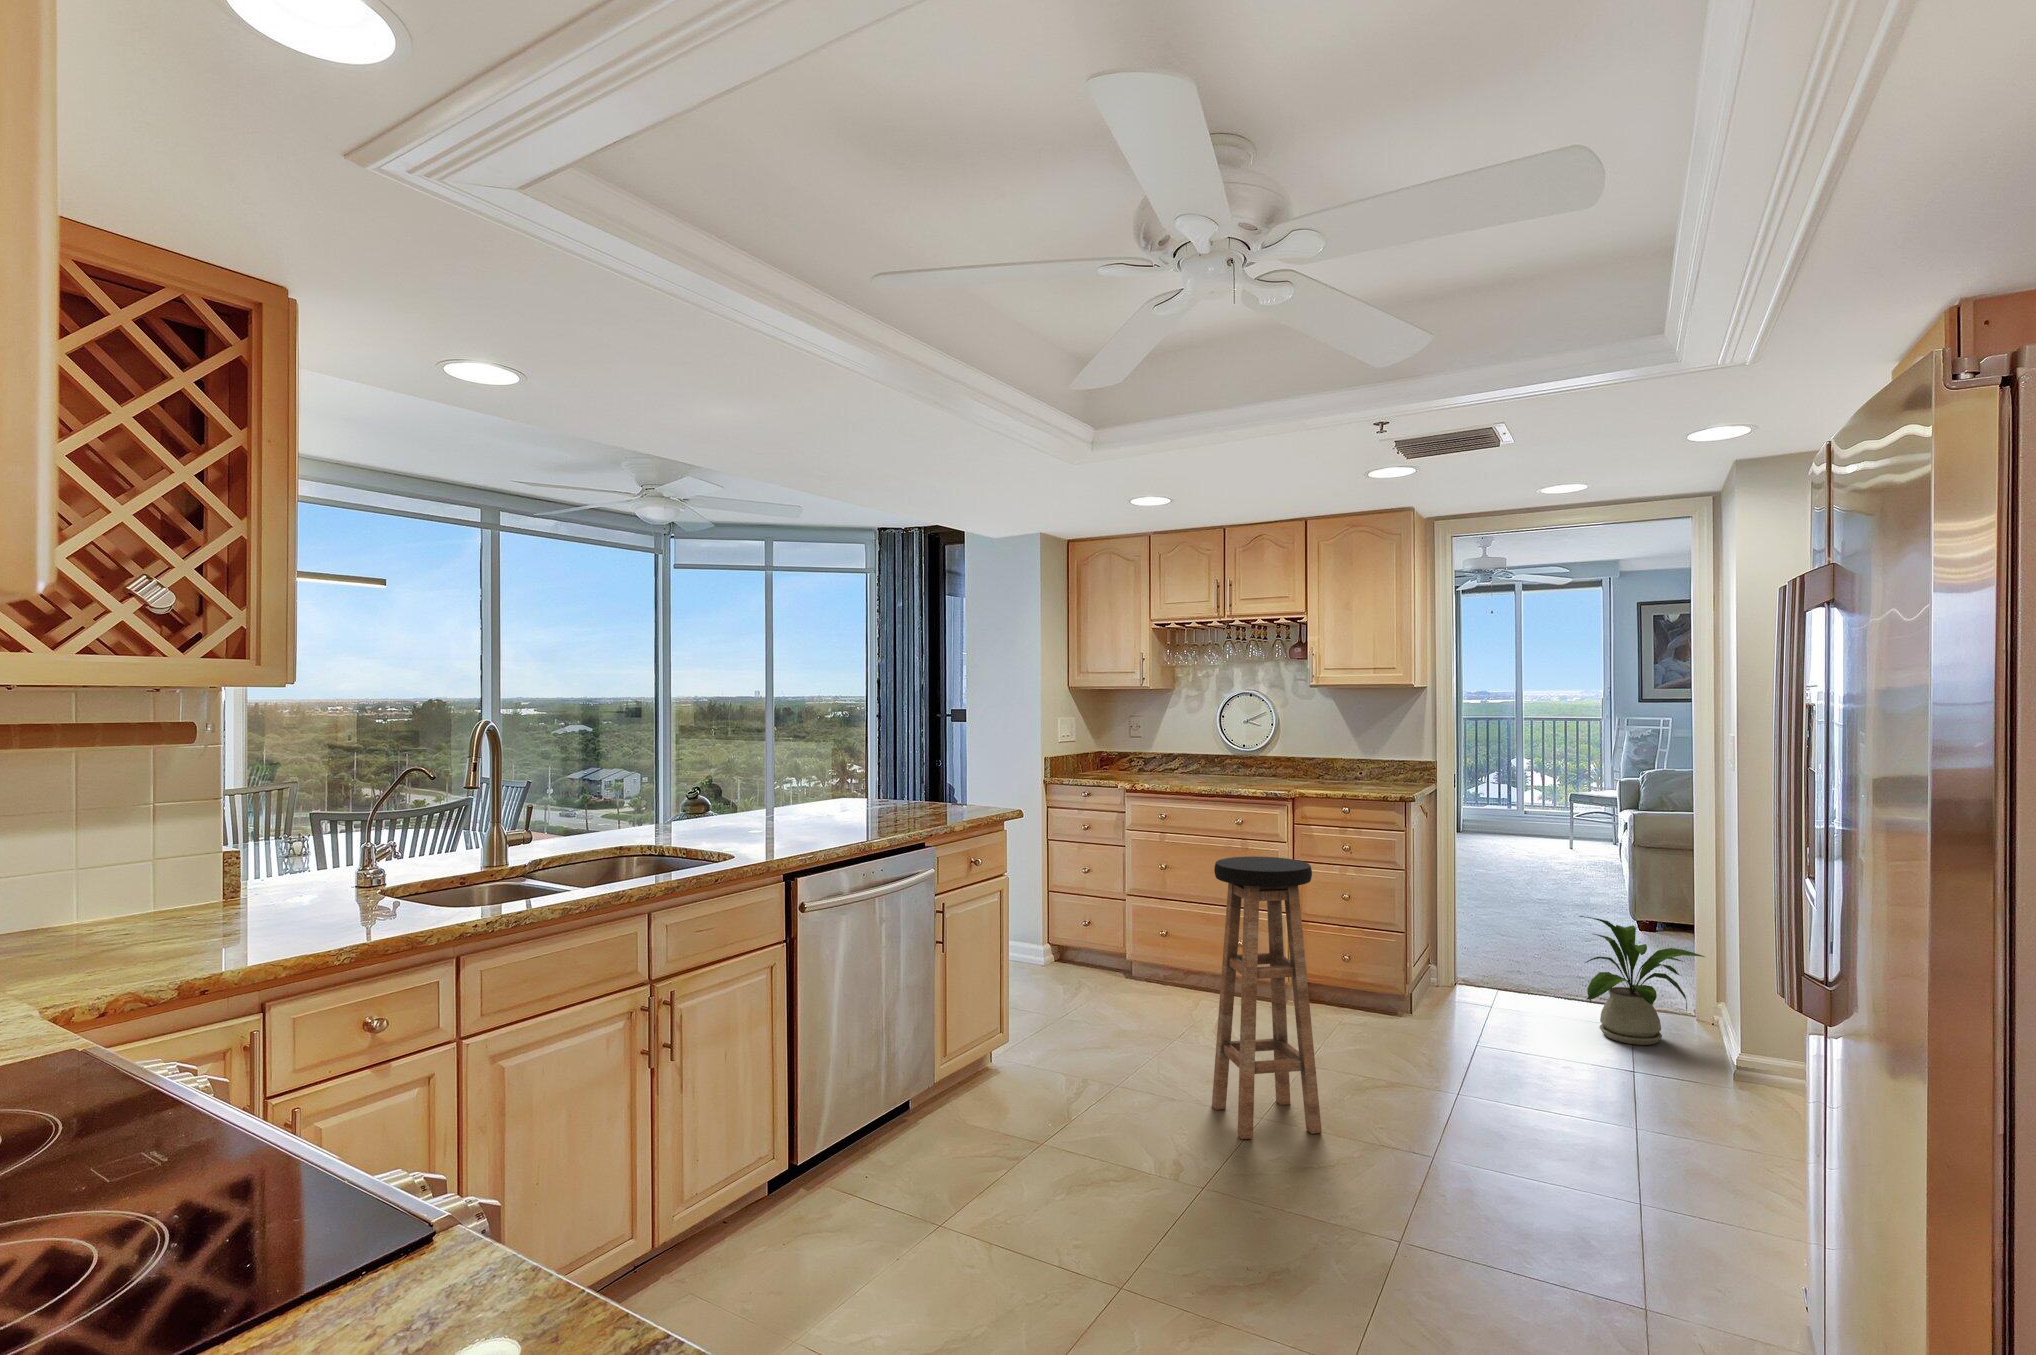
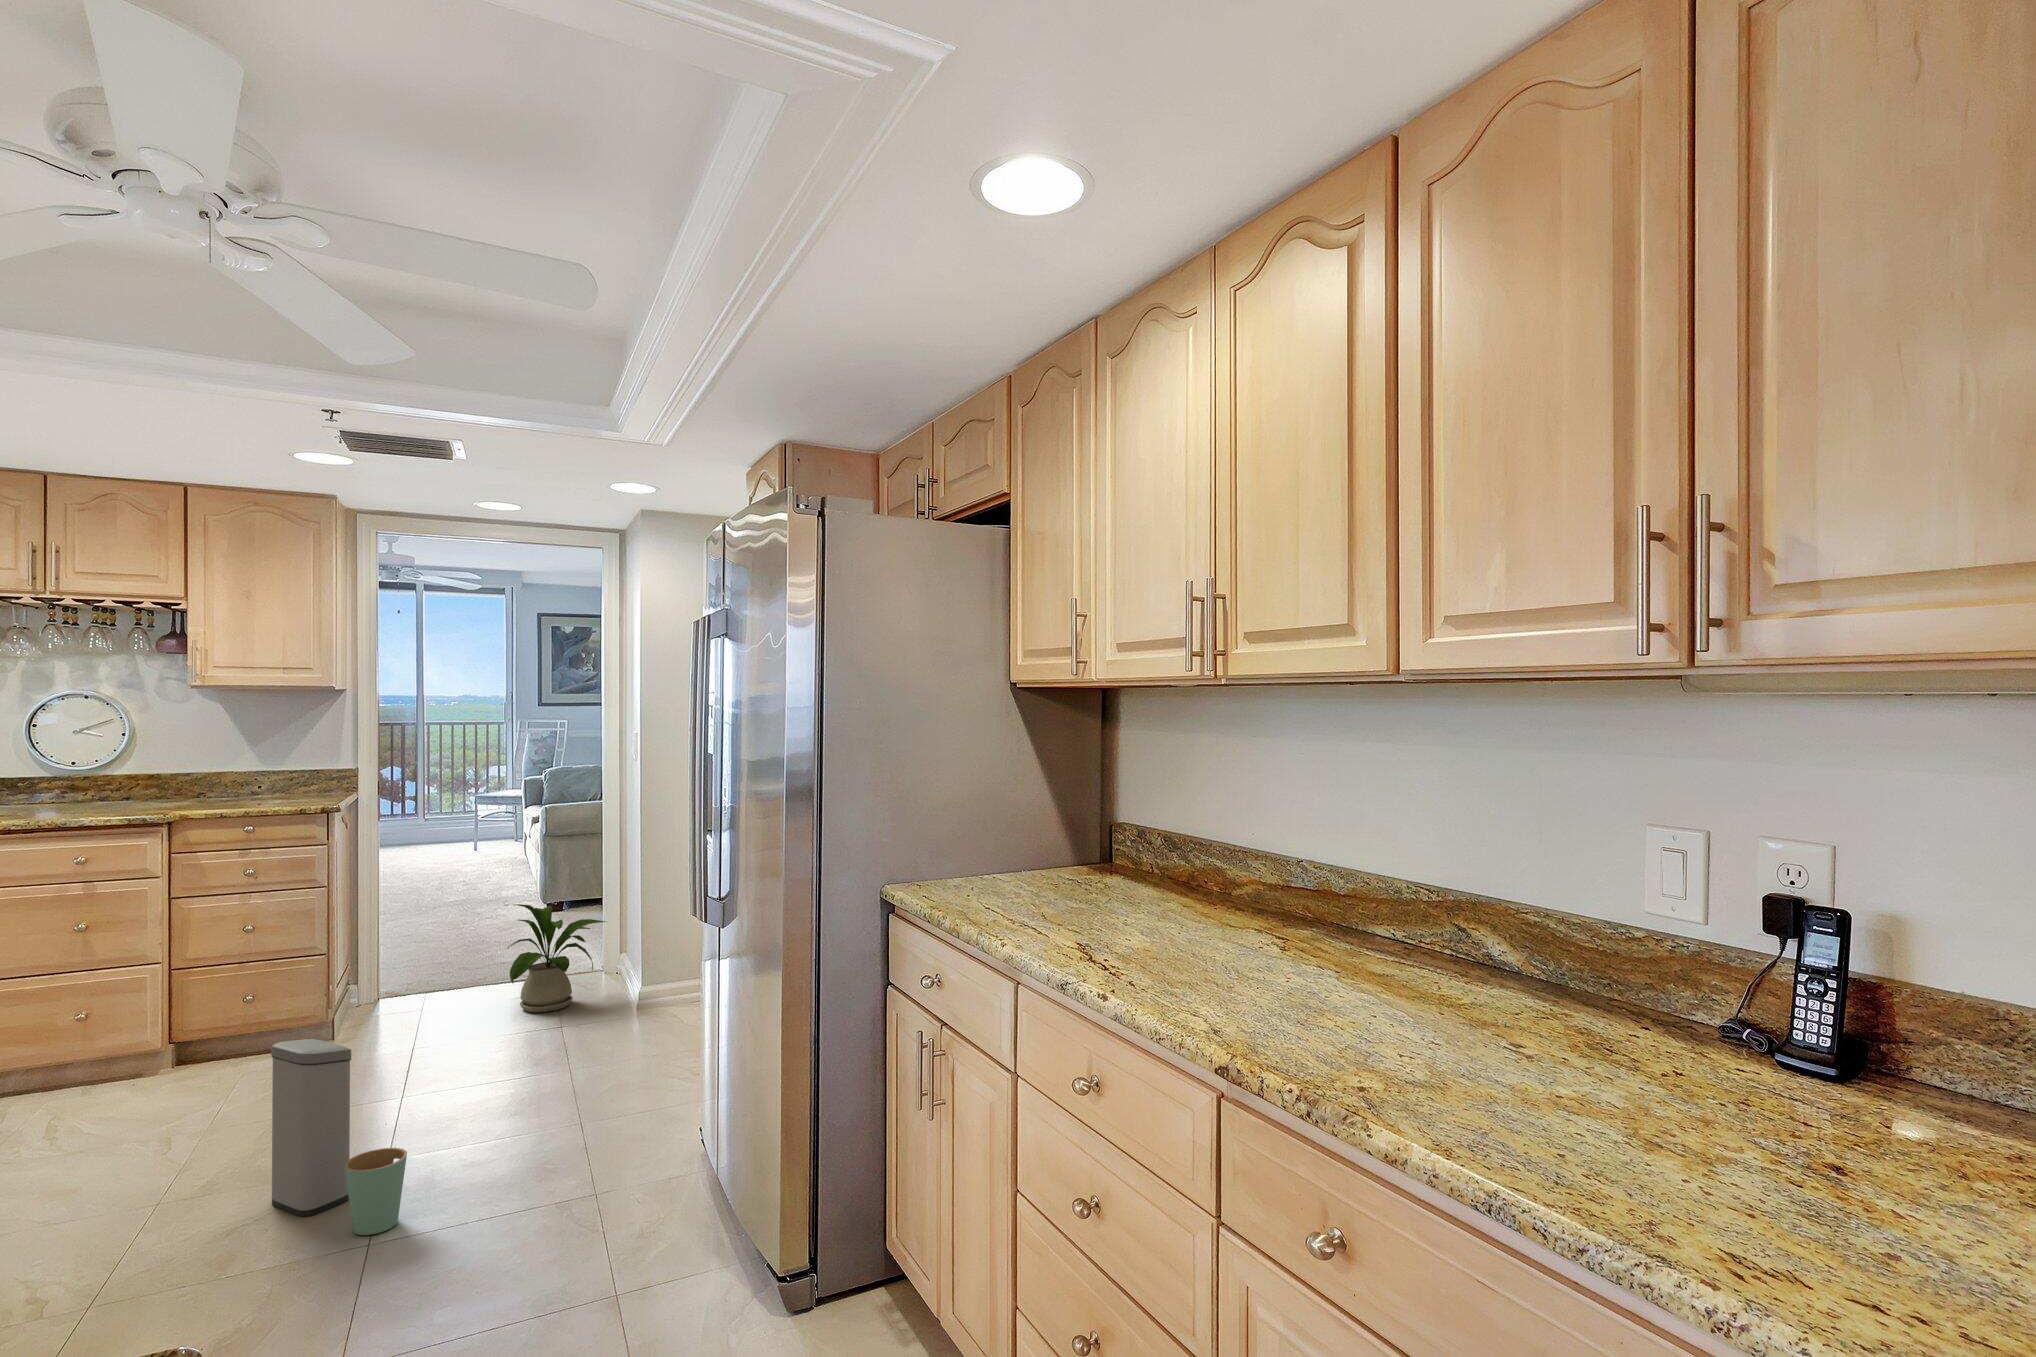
bar stool: present [1212,856,1322,1139] -> none [72,890,239,1233]
trash can: none [1341,1011,1454,1231] -> present [271,1039,407,1235]

